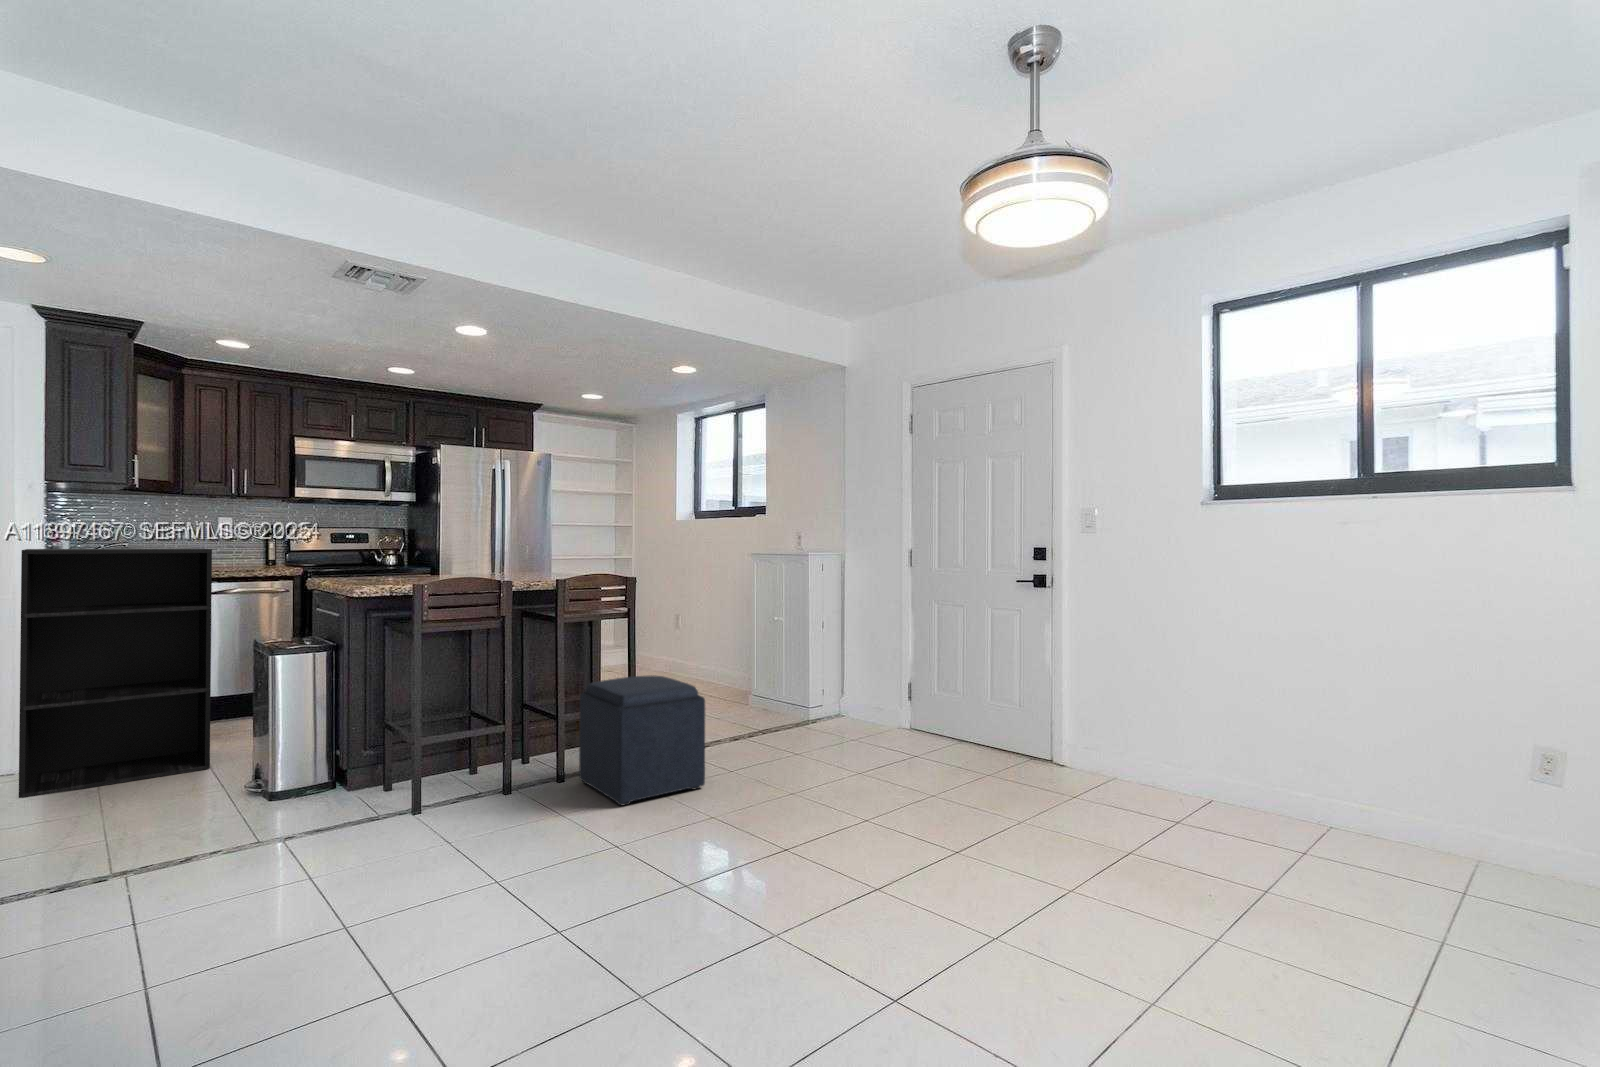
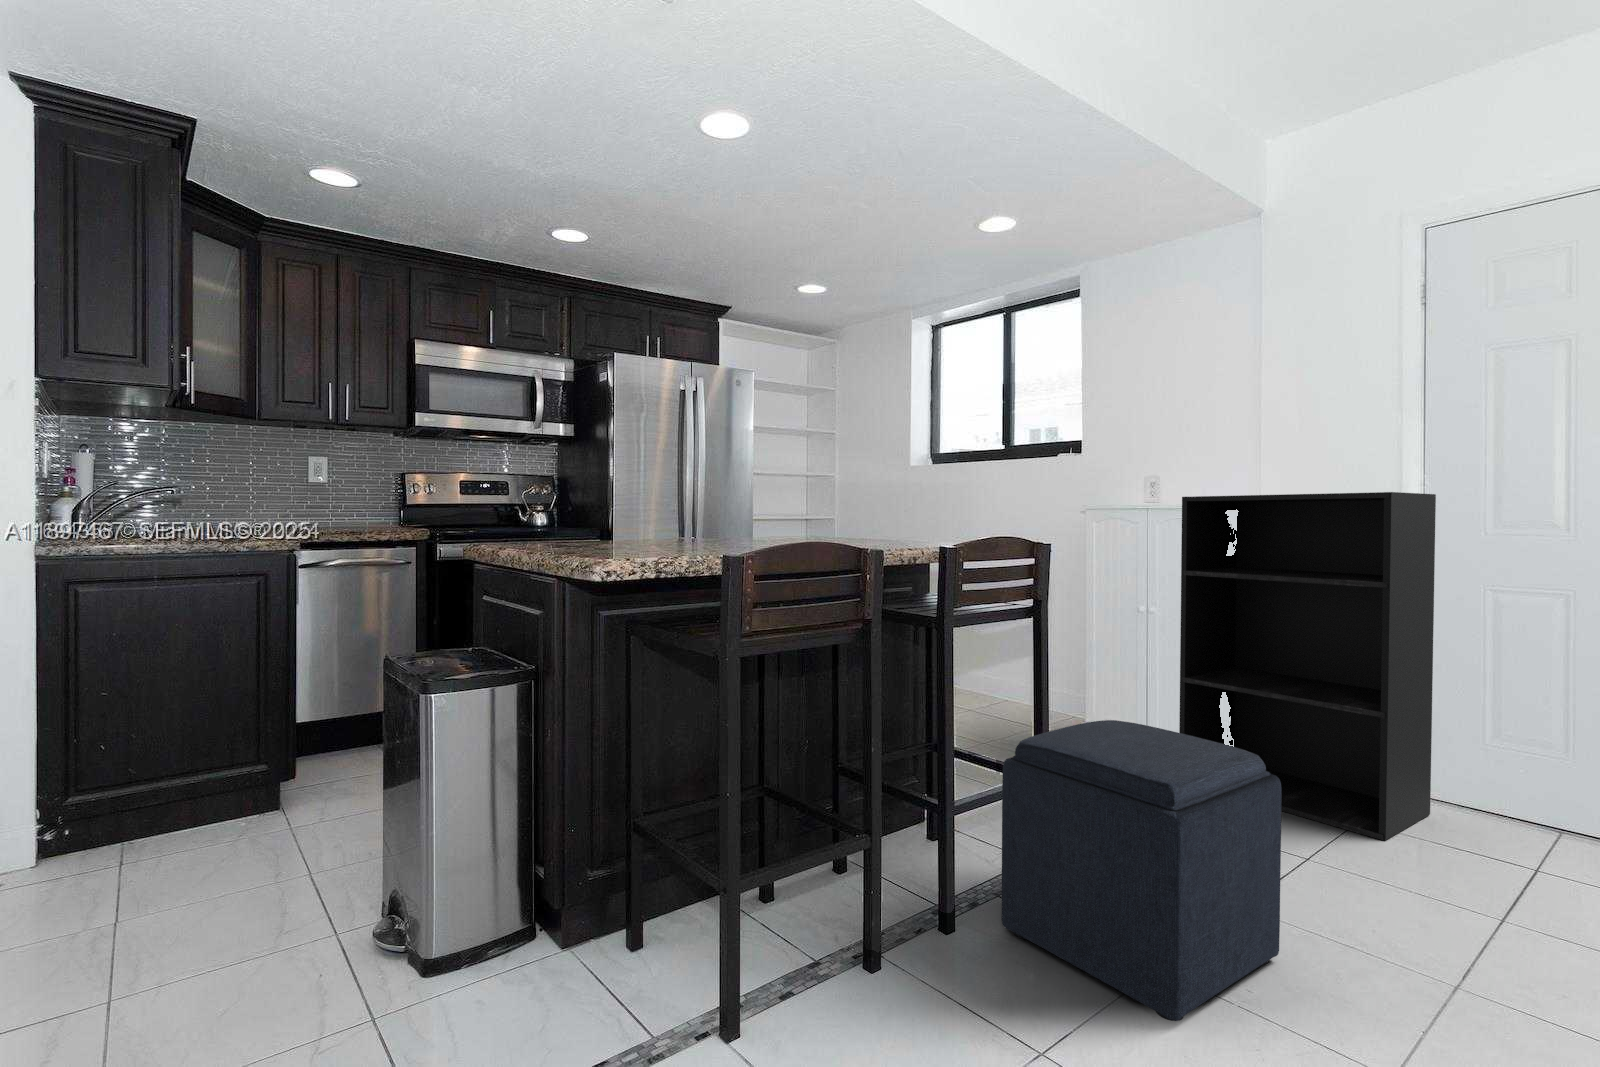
bookshelf: present [19,548,212,798] -> present [1179,492,1436,840]

